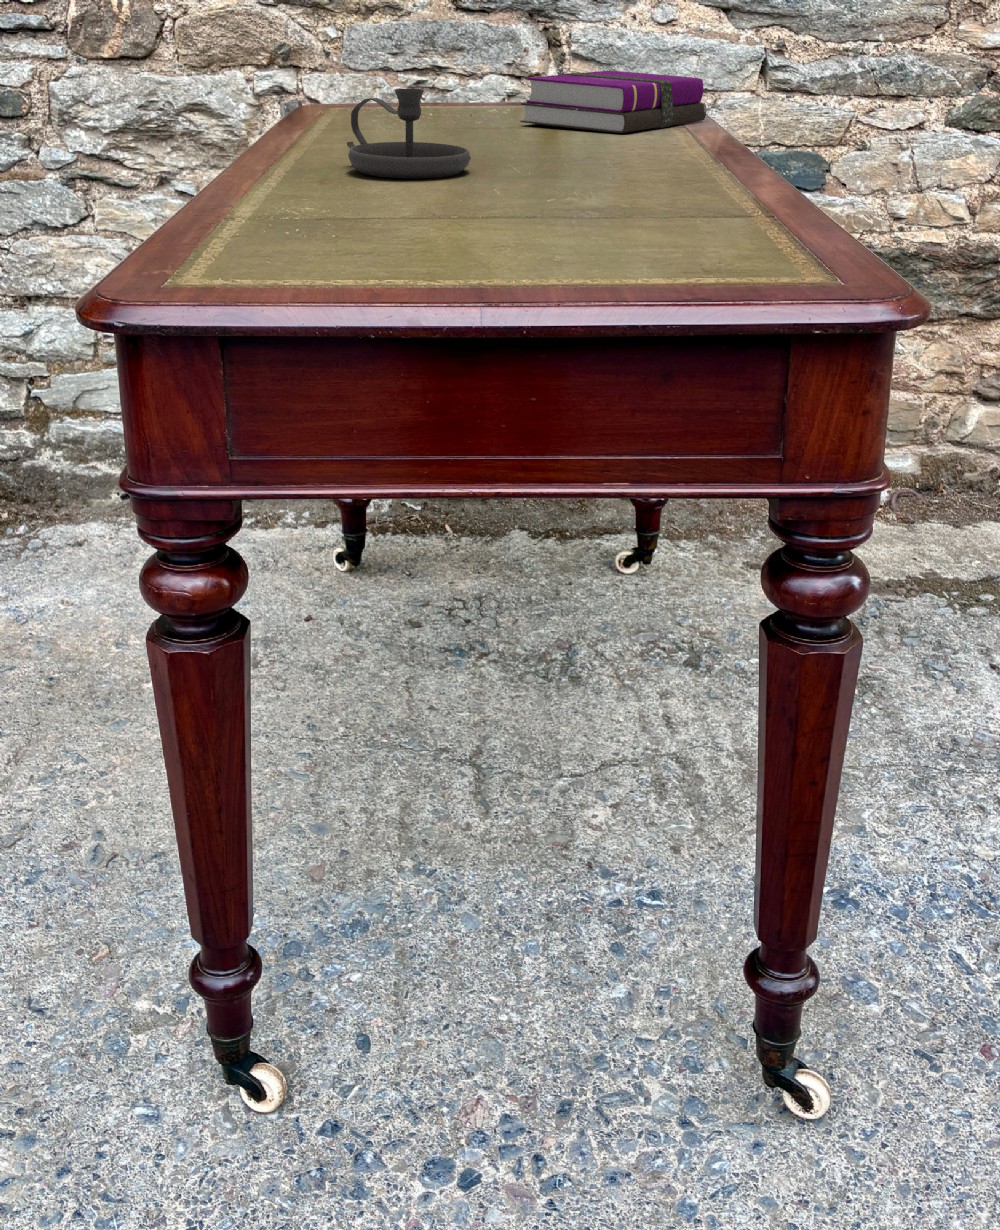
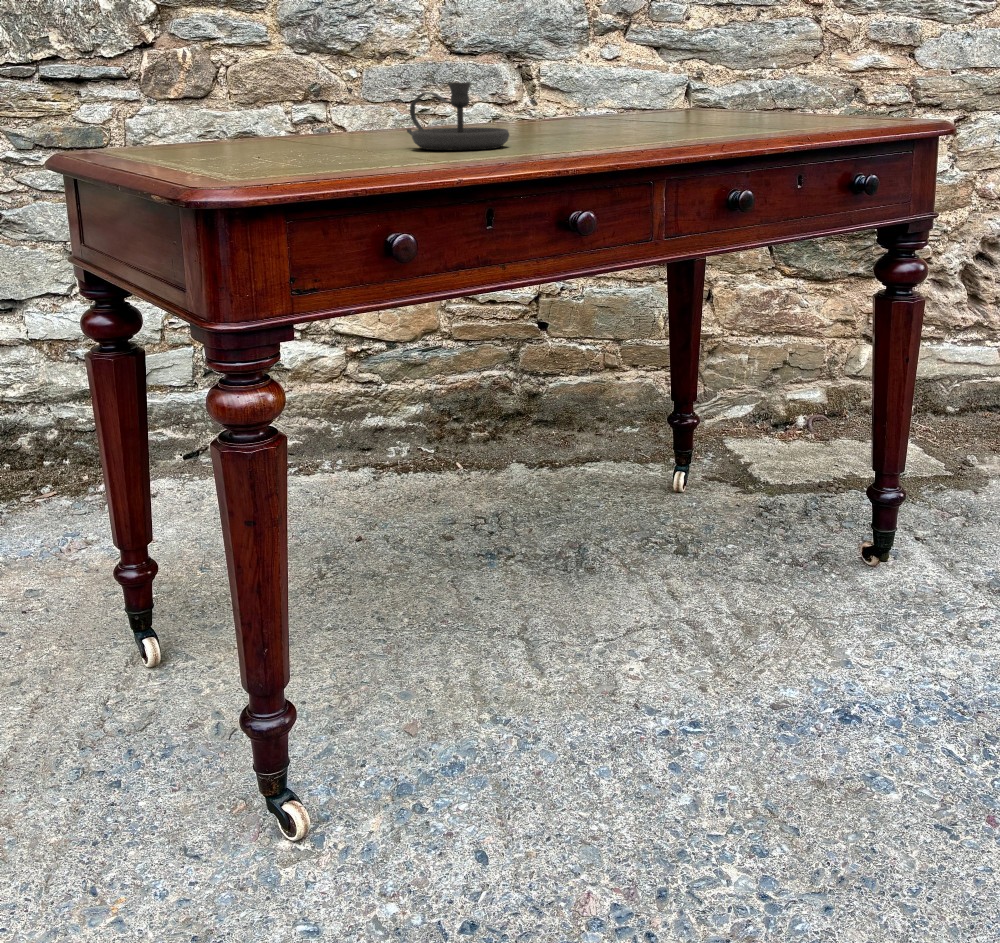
hardback book: present [520,70,706,133] -> none [520,88,661,128]

